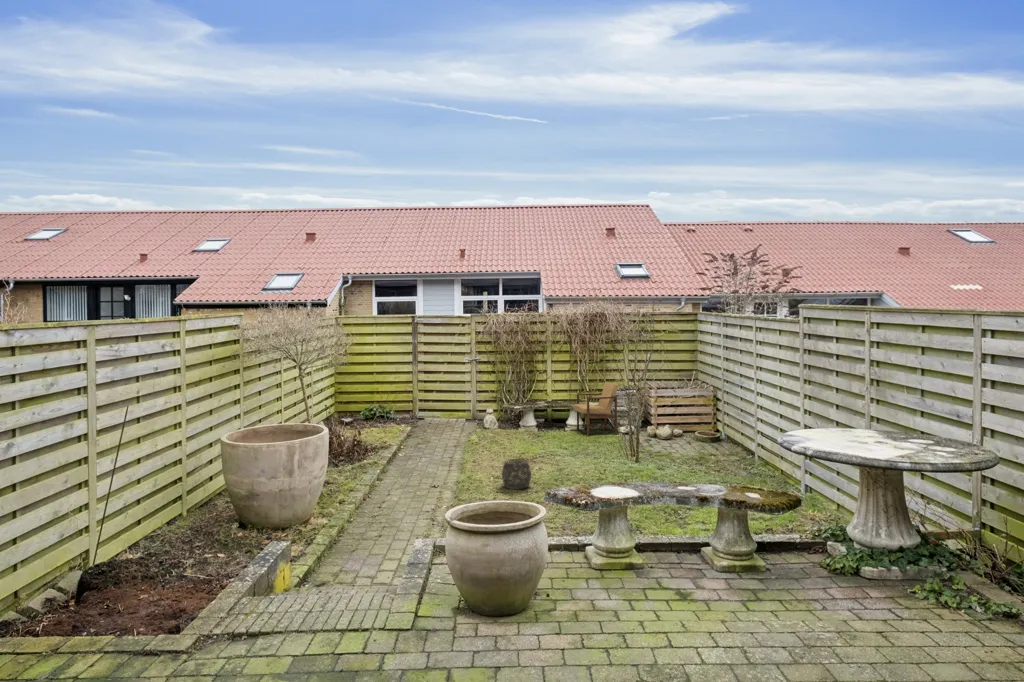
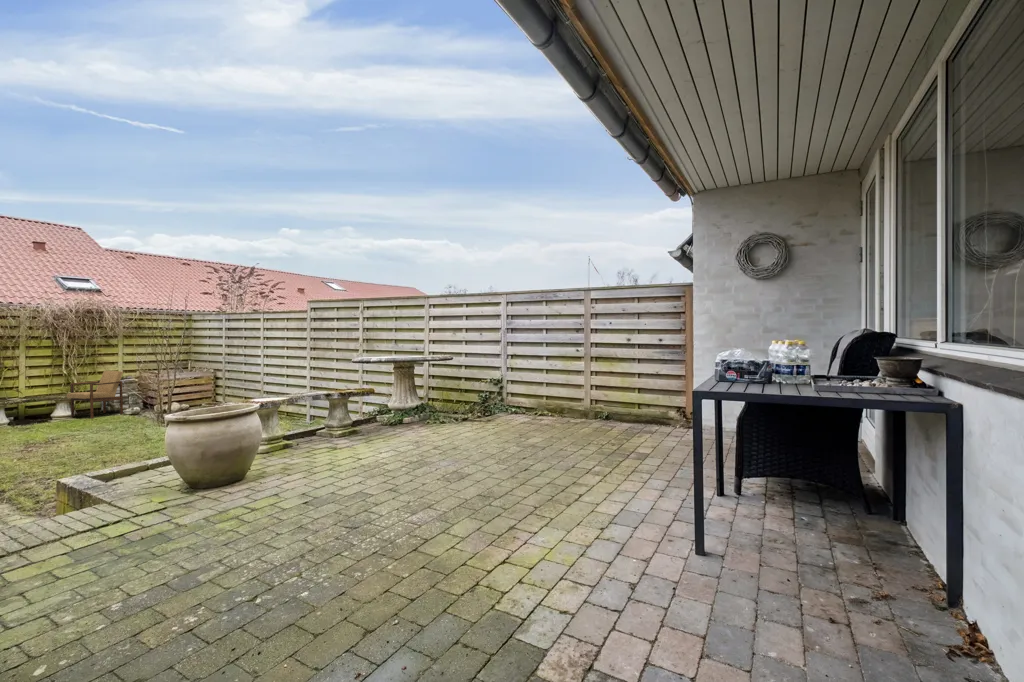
woven basket: present [502,459,531,489] -> none [46,429,86,458]

